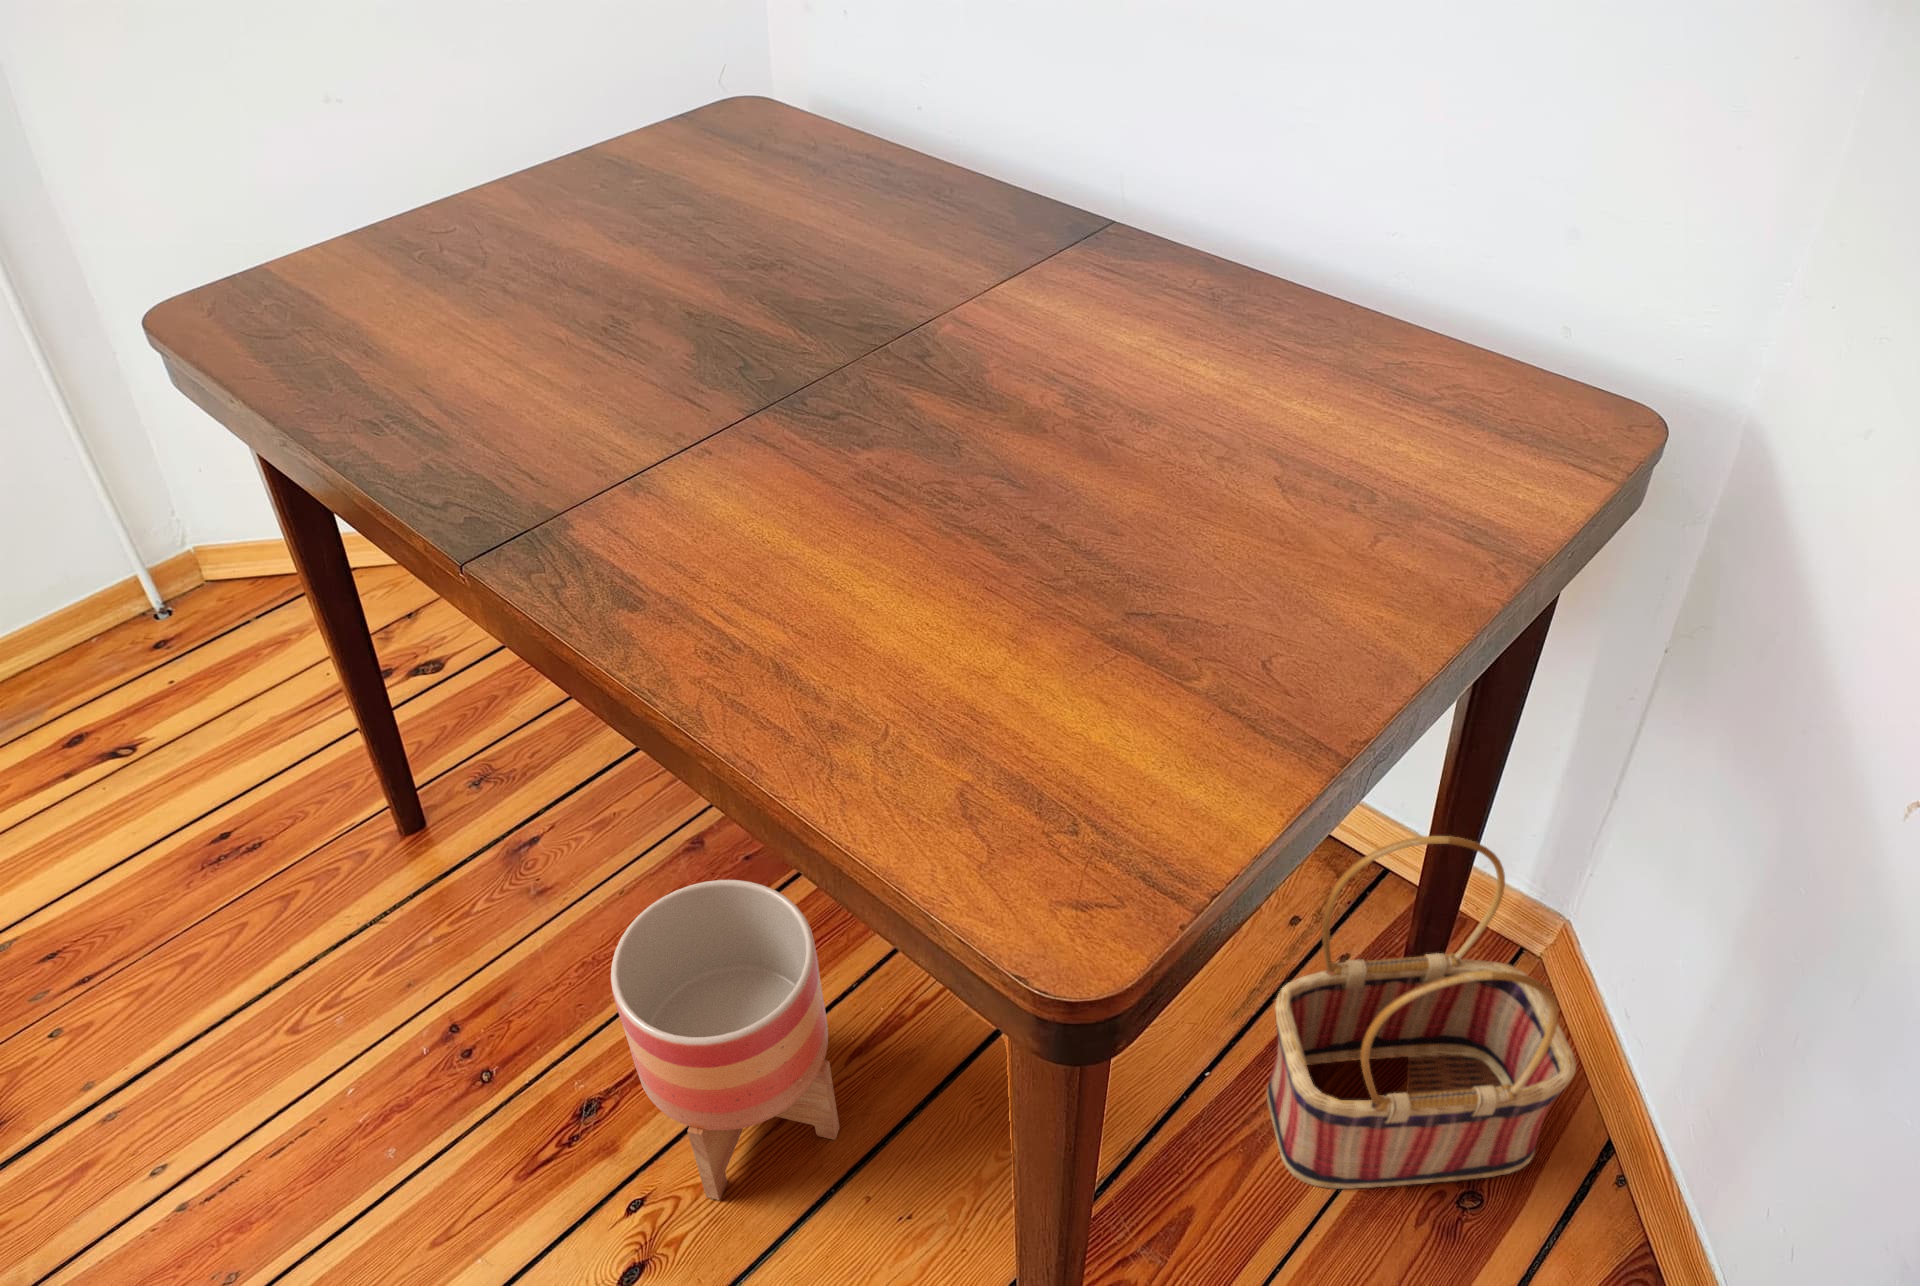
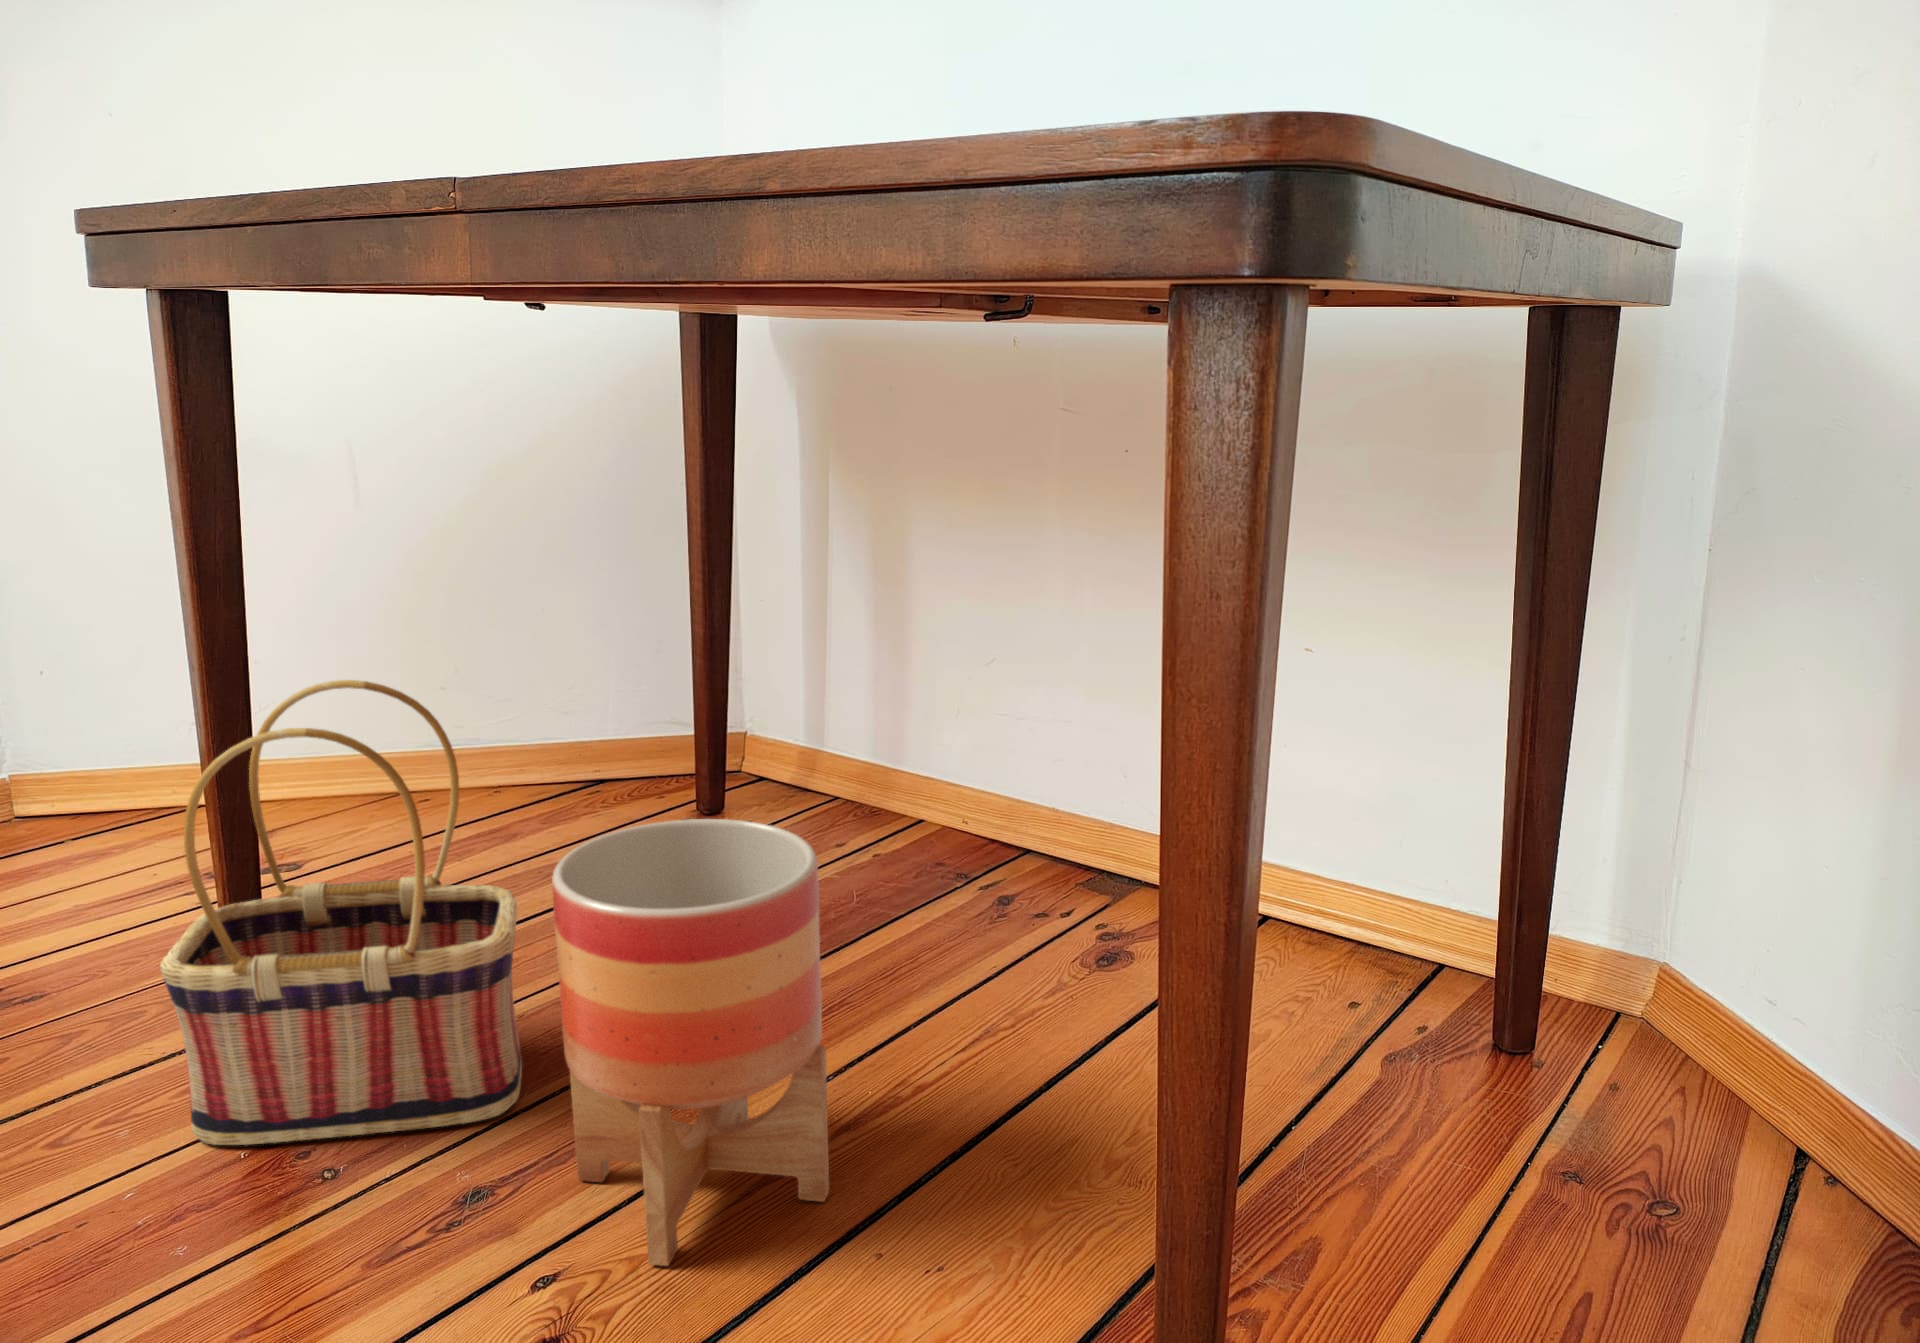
basket: present [1267,836,1576,1189] -> present [160,680,522,1145]

